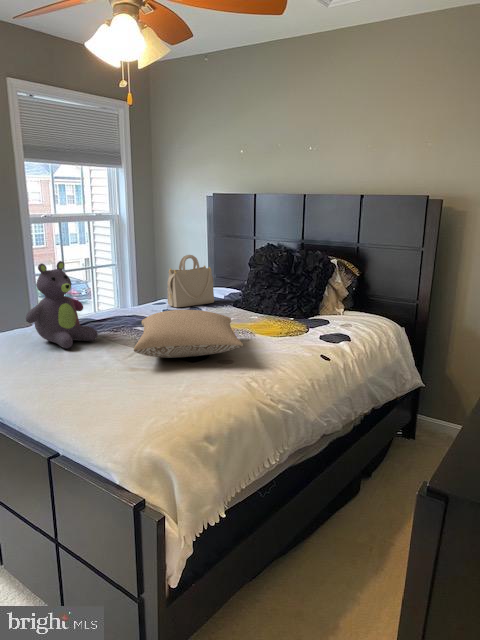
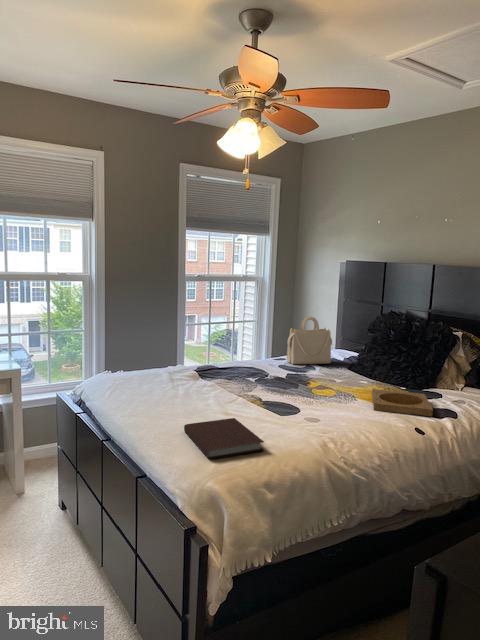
stuffed bear: present [26,261,98,348] -> none [155,314,211,388]
pillow: present [134,310,243,358] -> none [229,365,332,410]
tray: none [268,322,331,344] -> present [372,389,433,416]
notebook: none [93,372,192,421] -> present [184,418,264,459]

